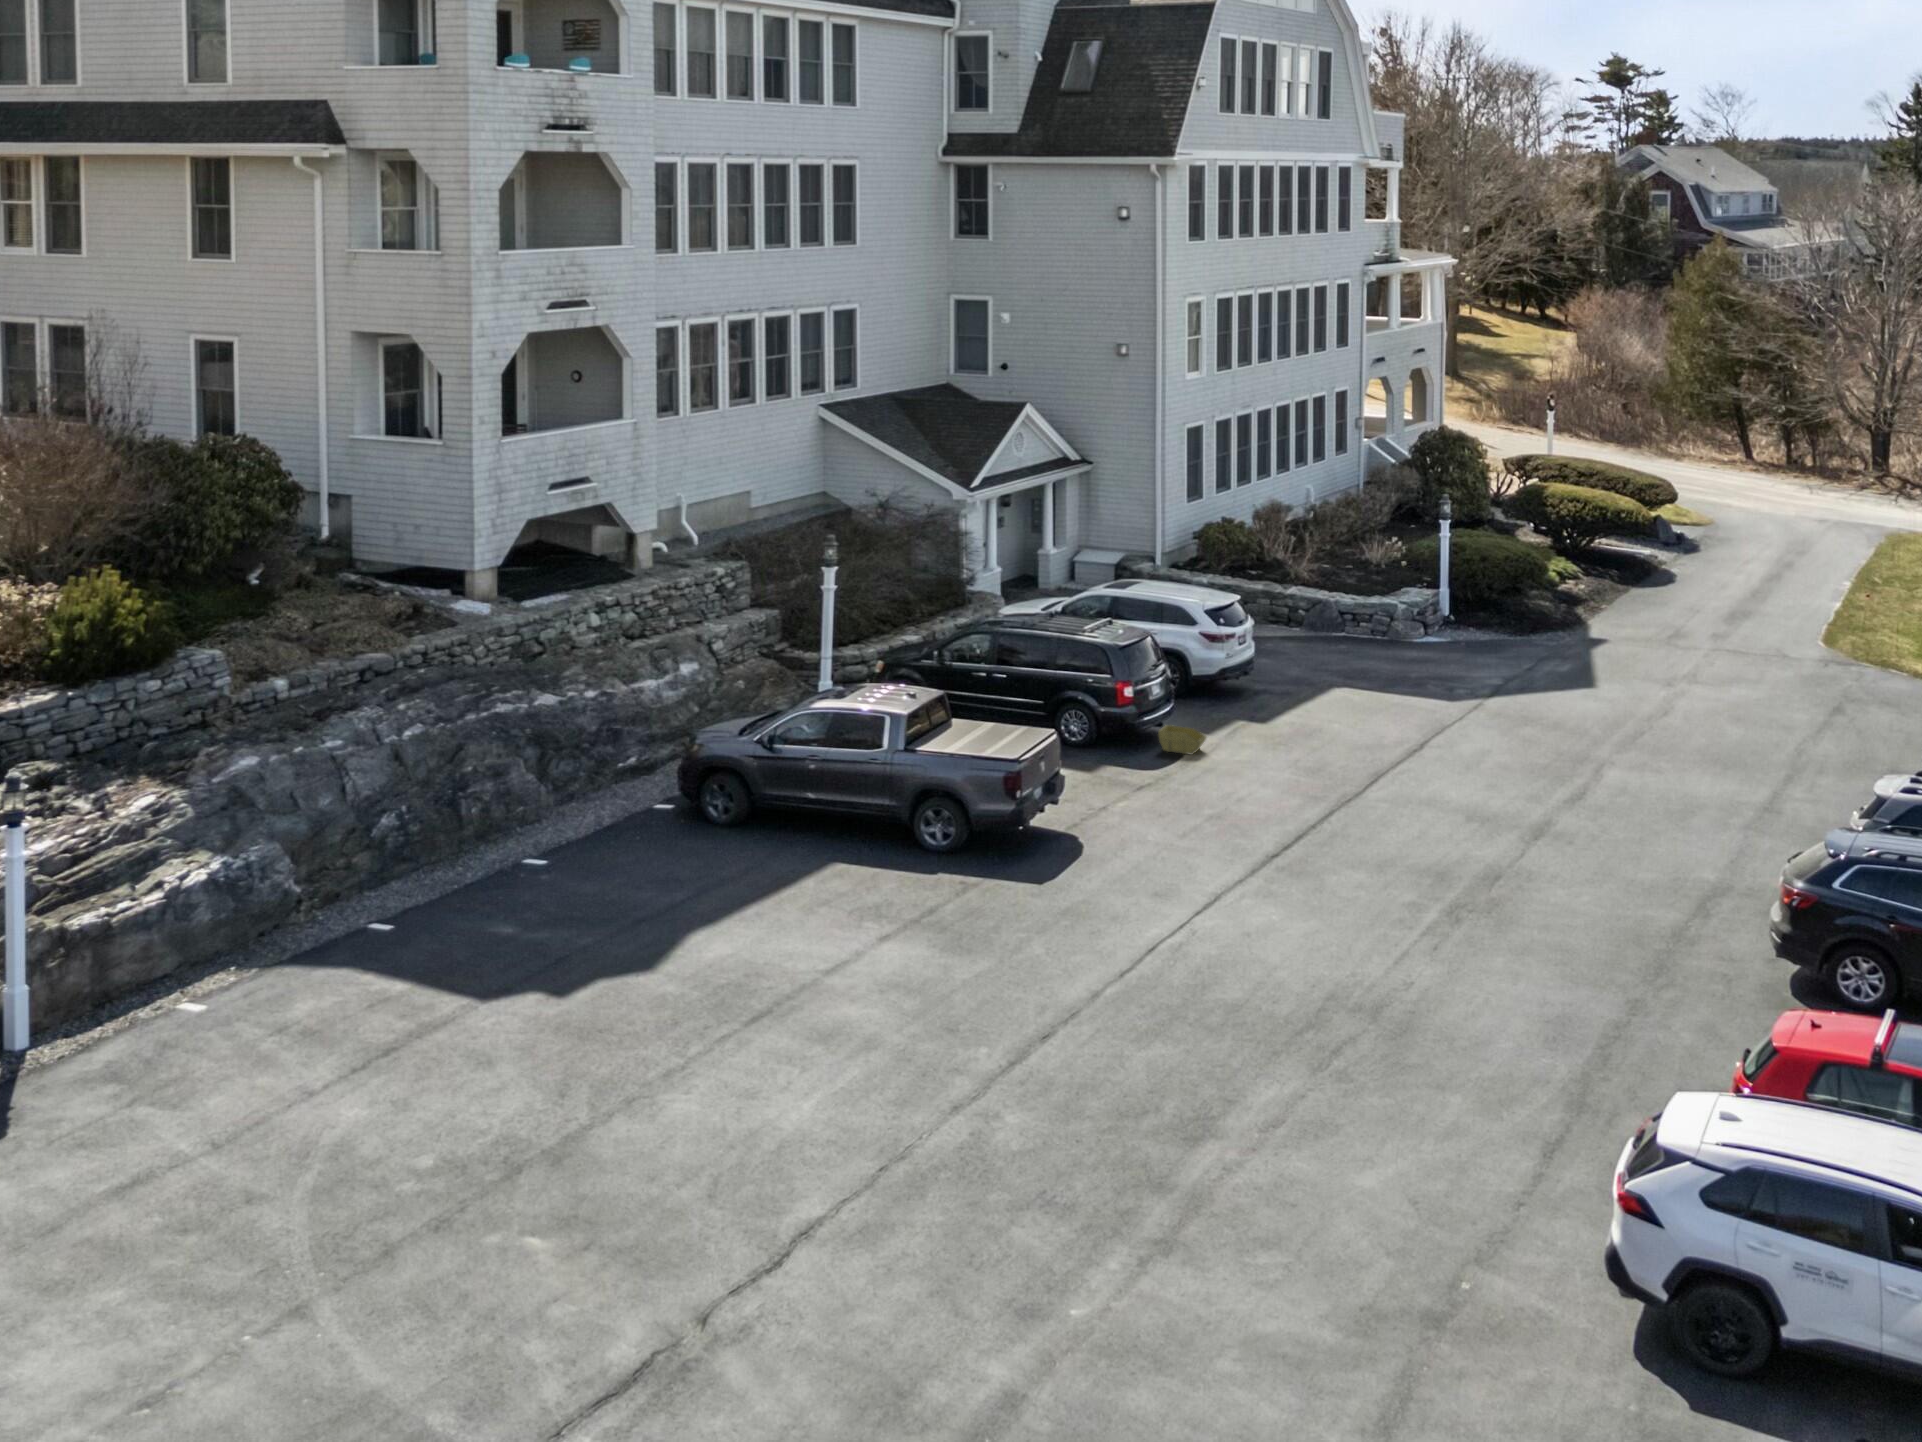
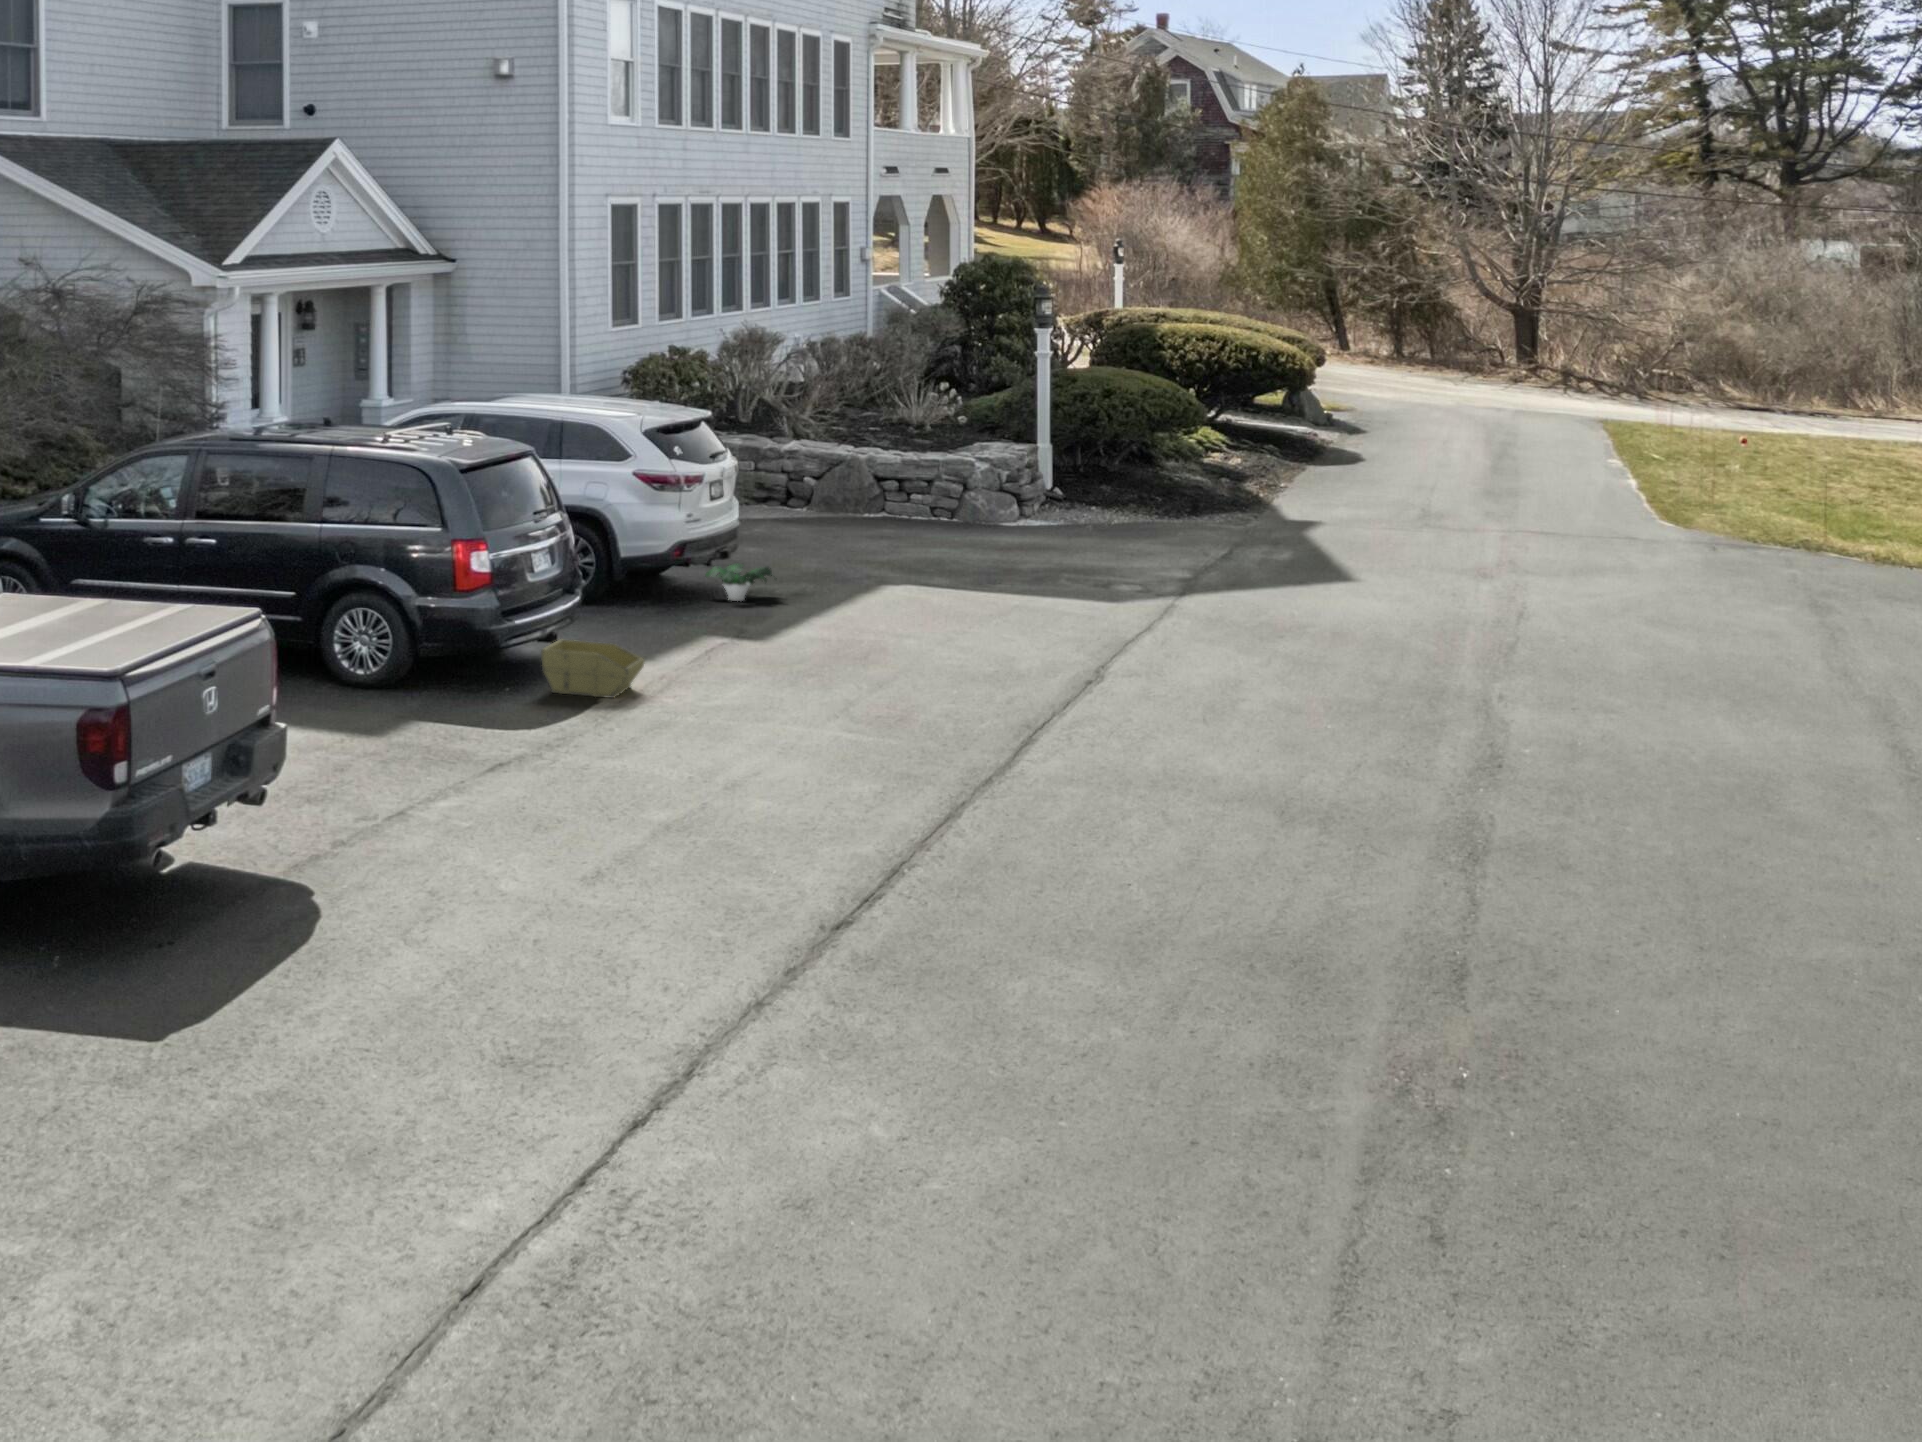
potted plant: none [1238,675,1275,696] -> present [706,563,772,601]

